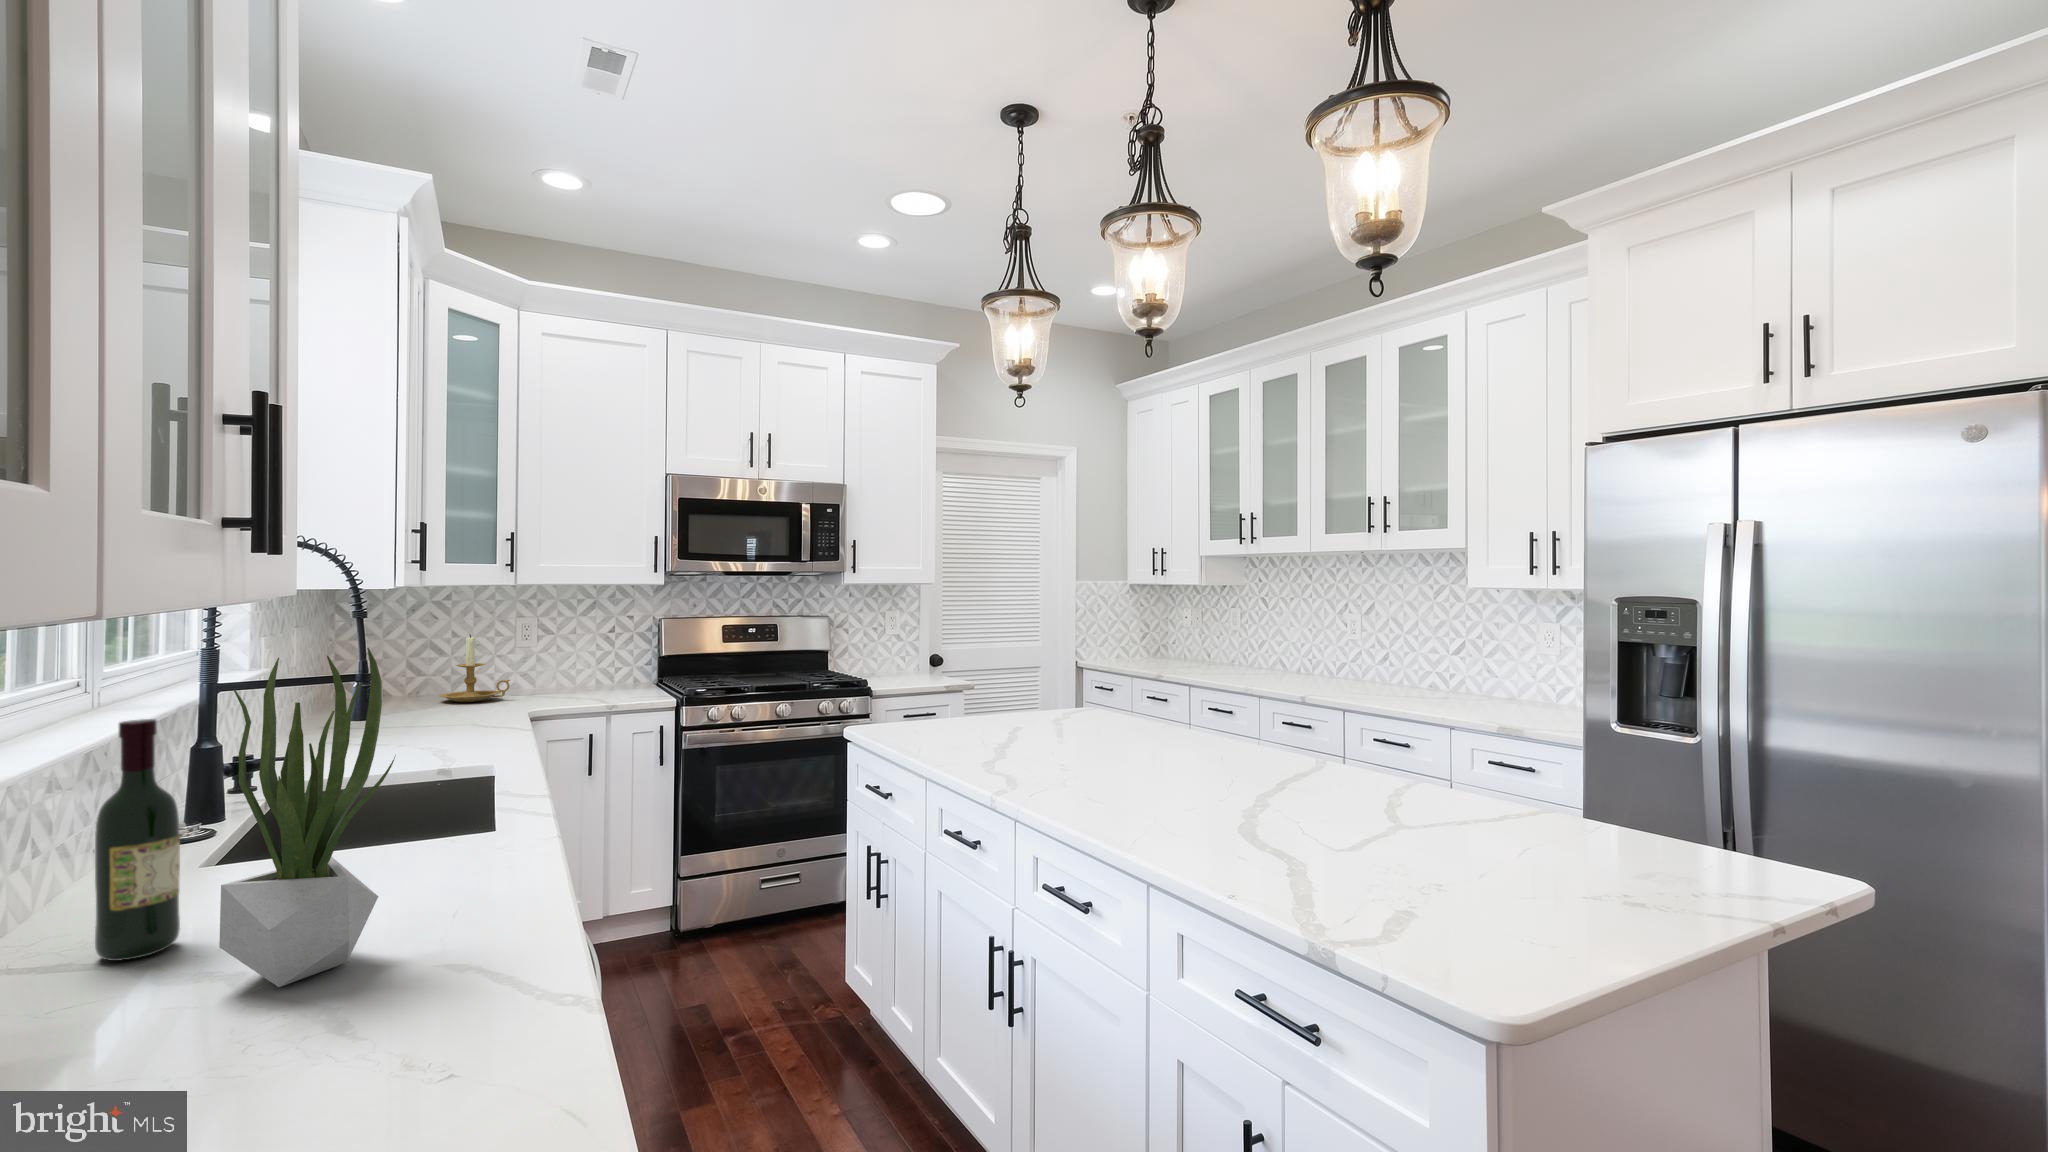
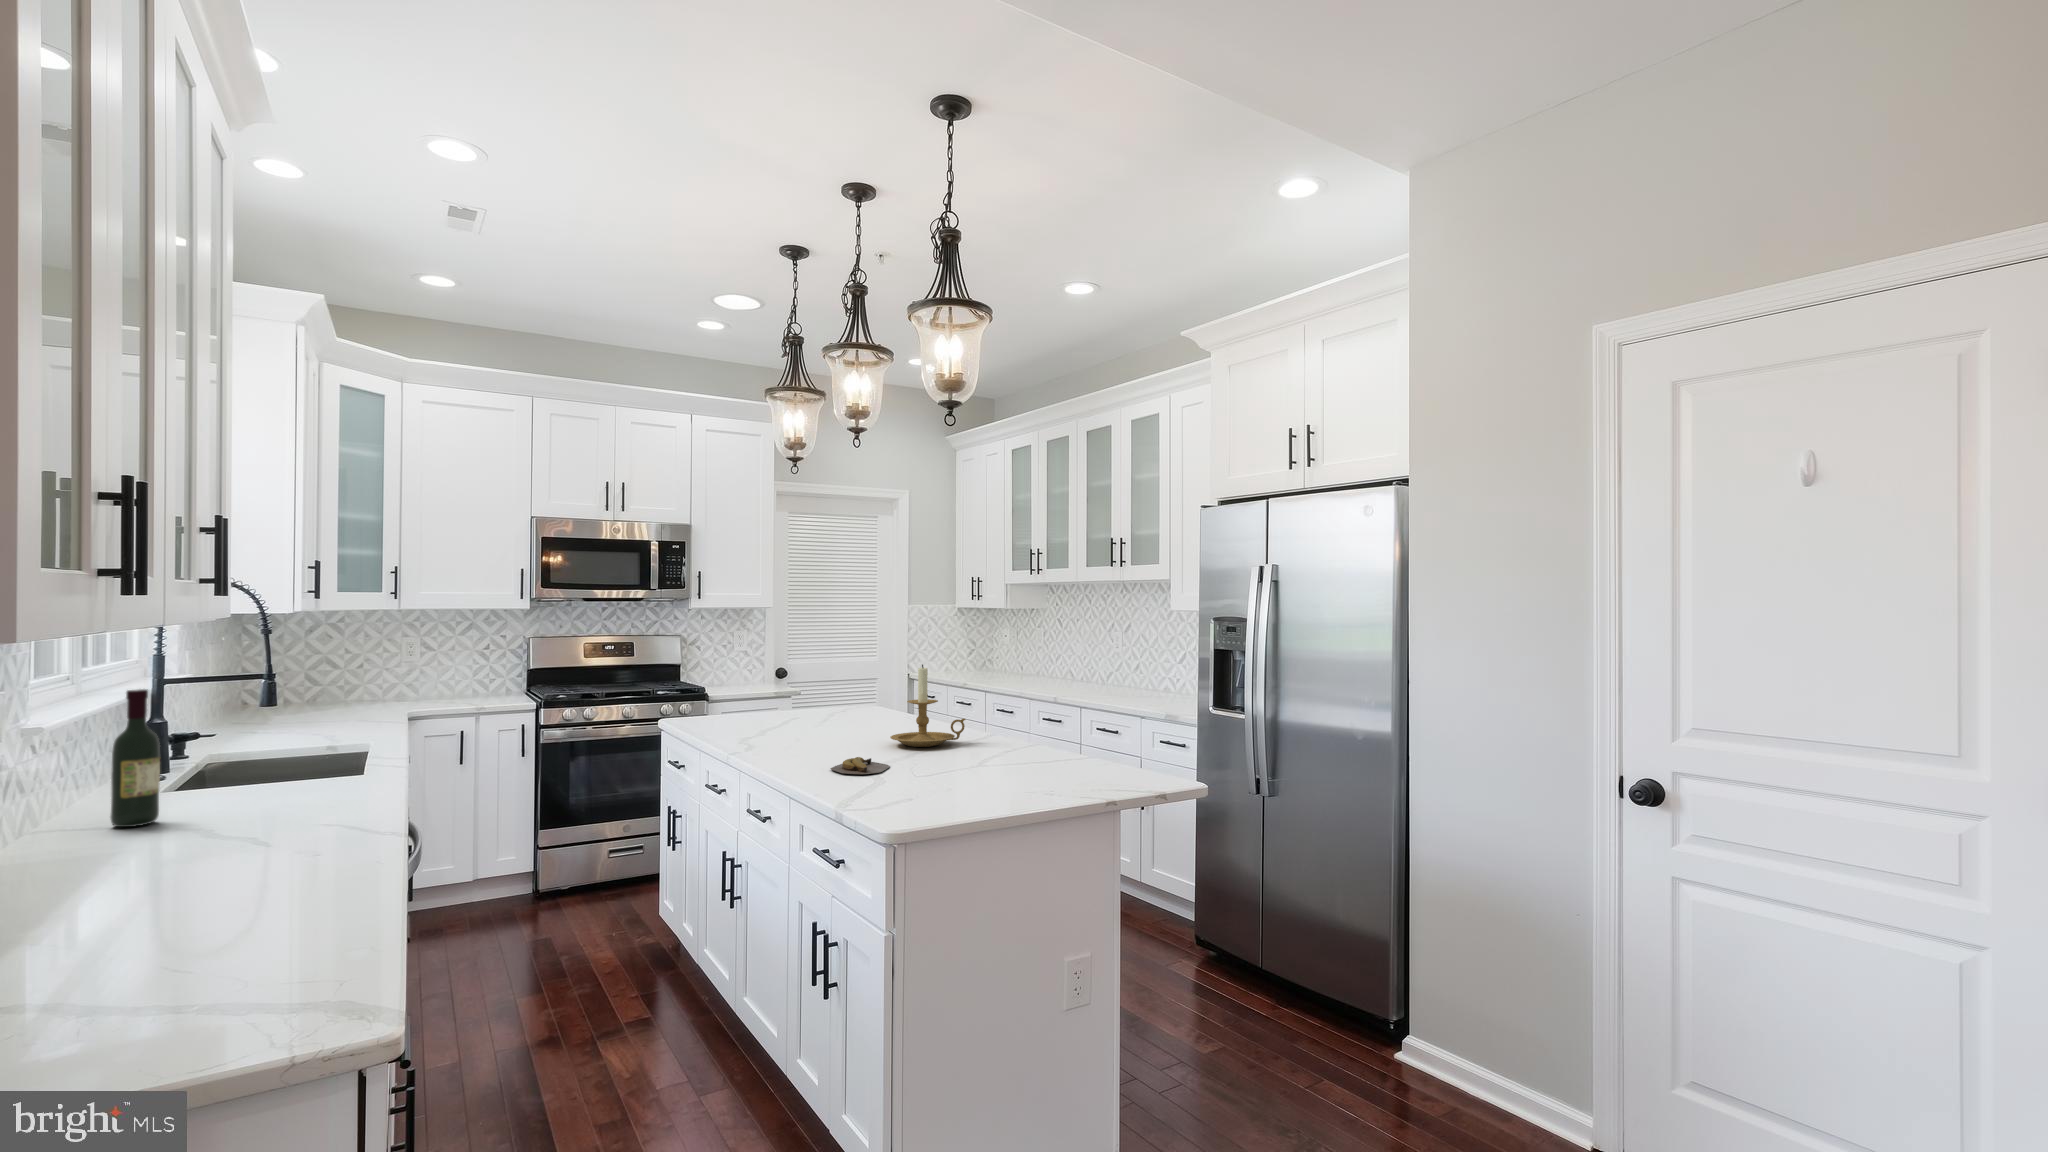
candle holder: present [439,635,510,702] -> present [890,665,966,747]
potted plant: present [219,648,395,987] -> none [188,647,292,835]
banana: none [1219,817,1312,853] -> present [831,757,890,774]

